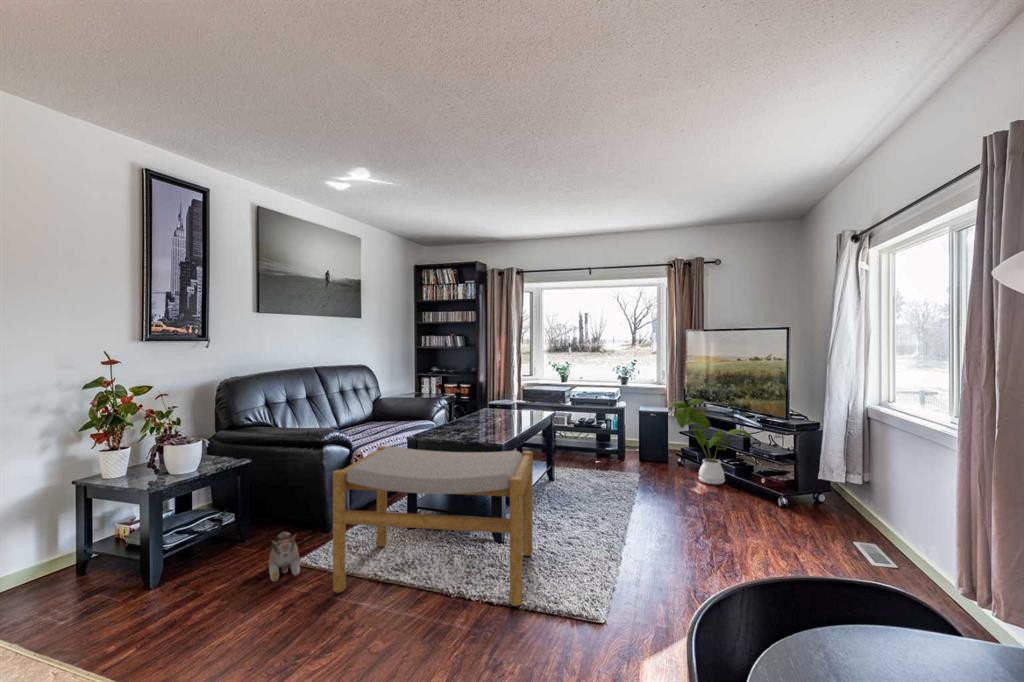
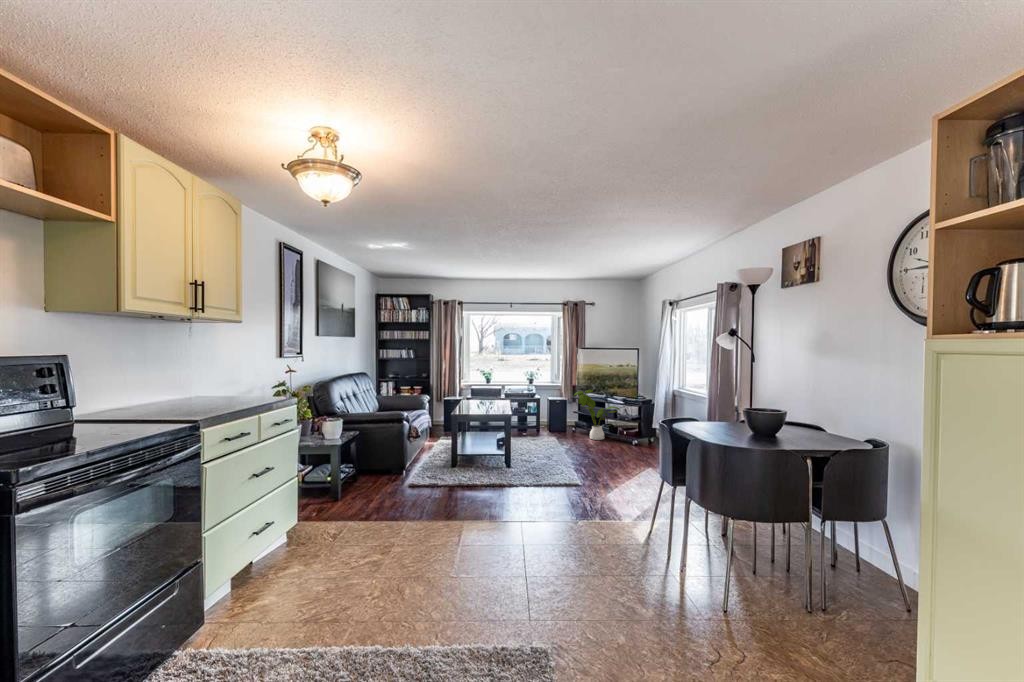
footstool: present [333,446,533,606] -> none [445,414,543,485]
plush toy: present [268,532,300,582] -> none [397,458,429,485]

